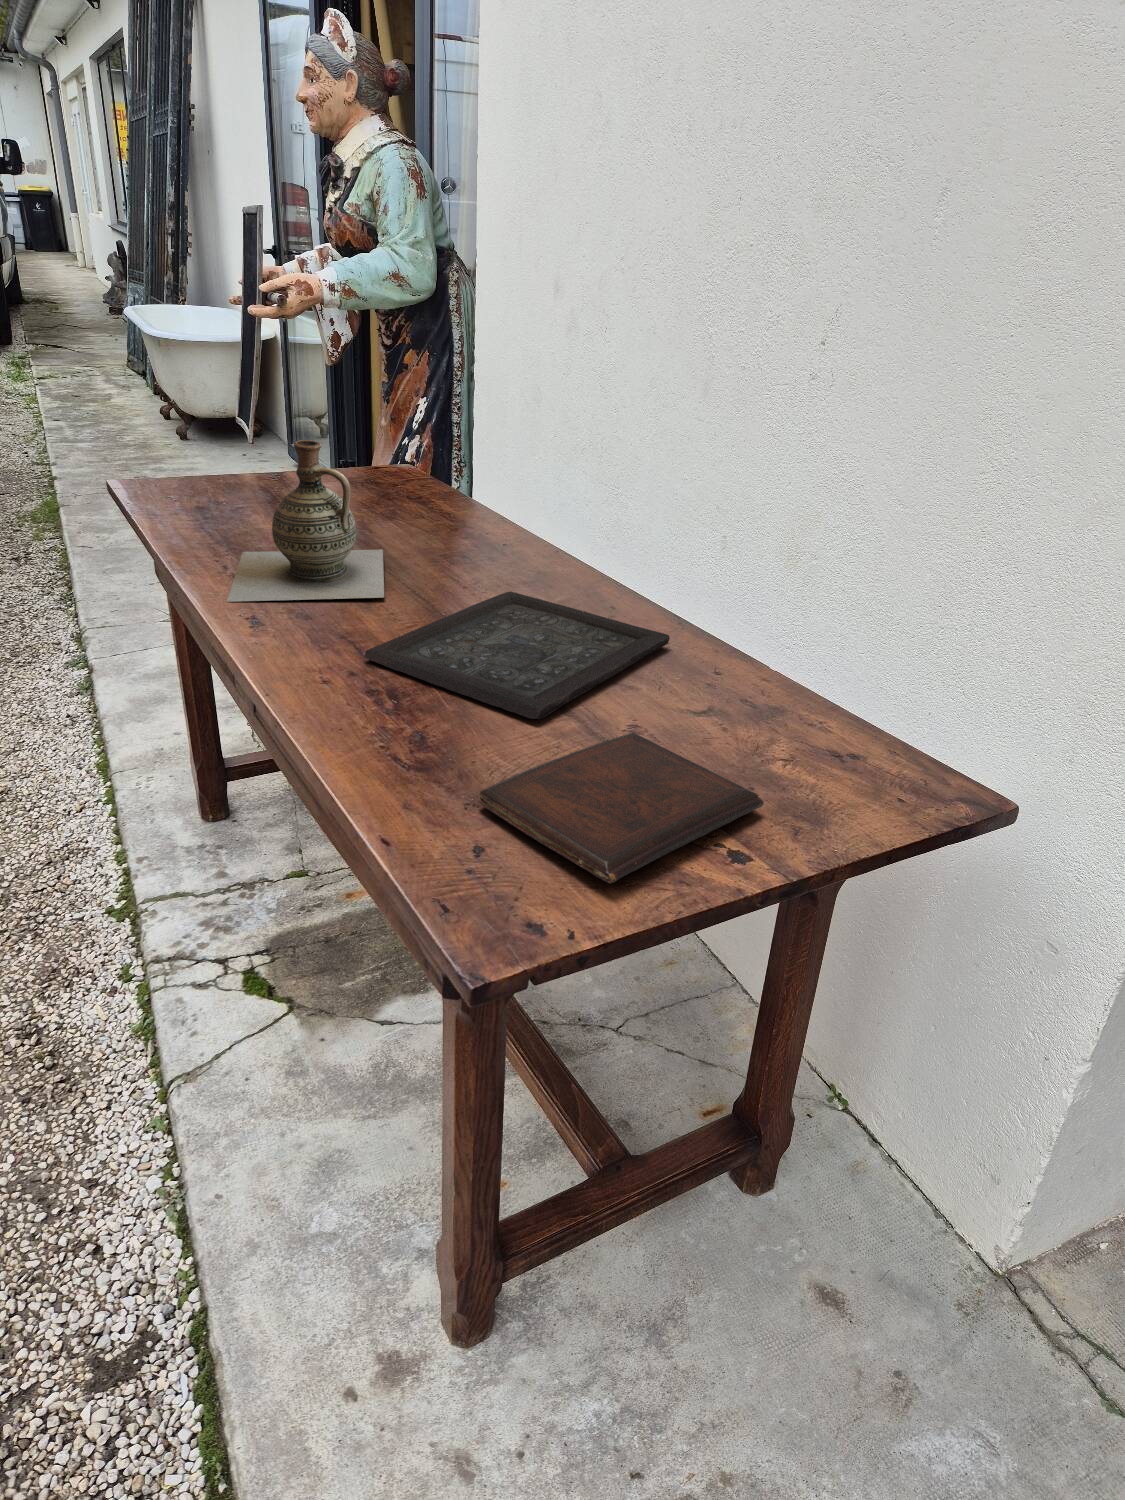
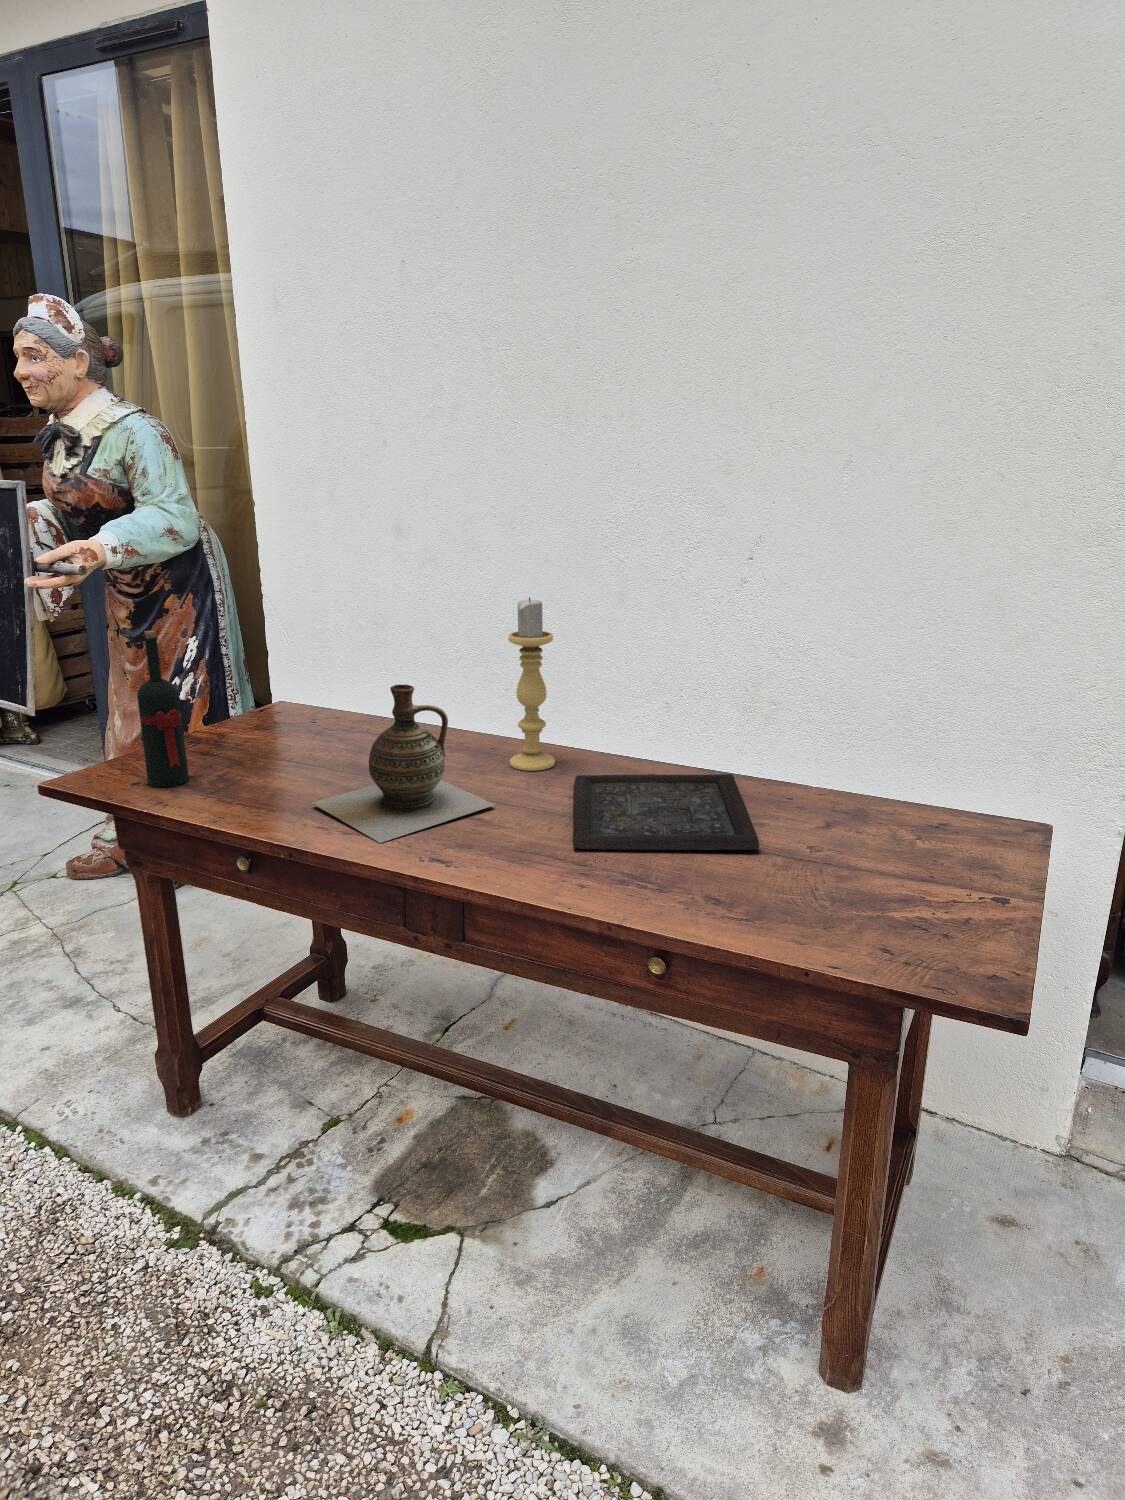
wine bottle: none [161,352,212,512] -> present [137,630,189,787]
candle holder: none [482,368,539,579] -> present [509,597,555,771]
book: present [478,733,764,883] -> none [824,836,978,916]

